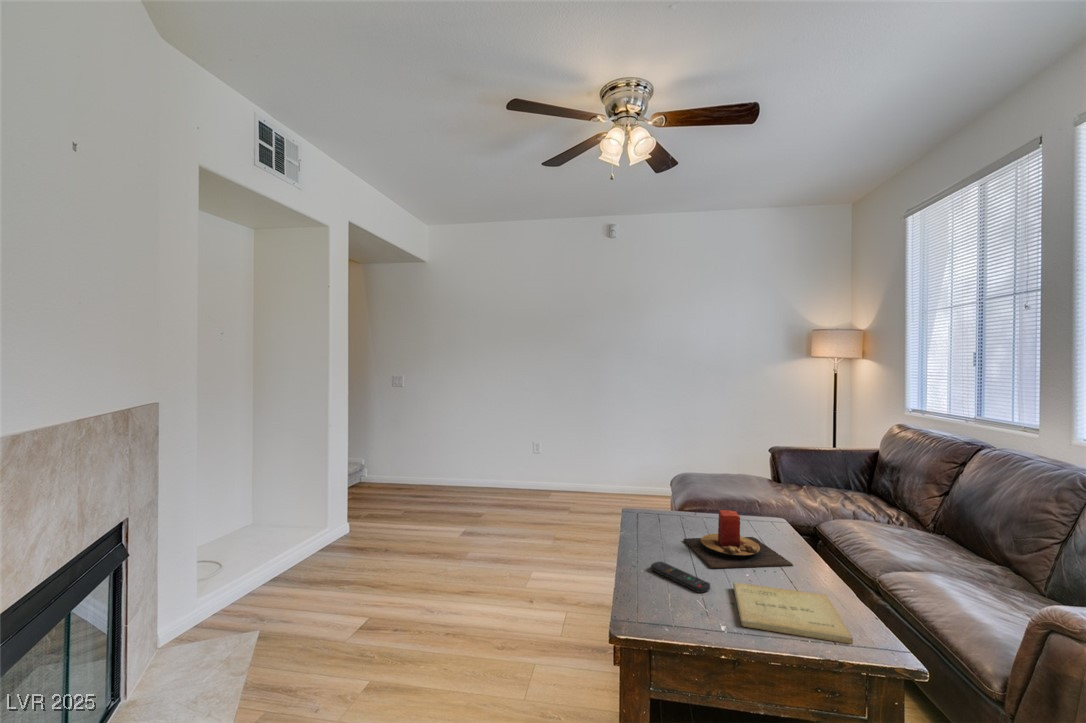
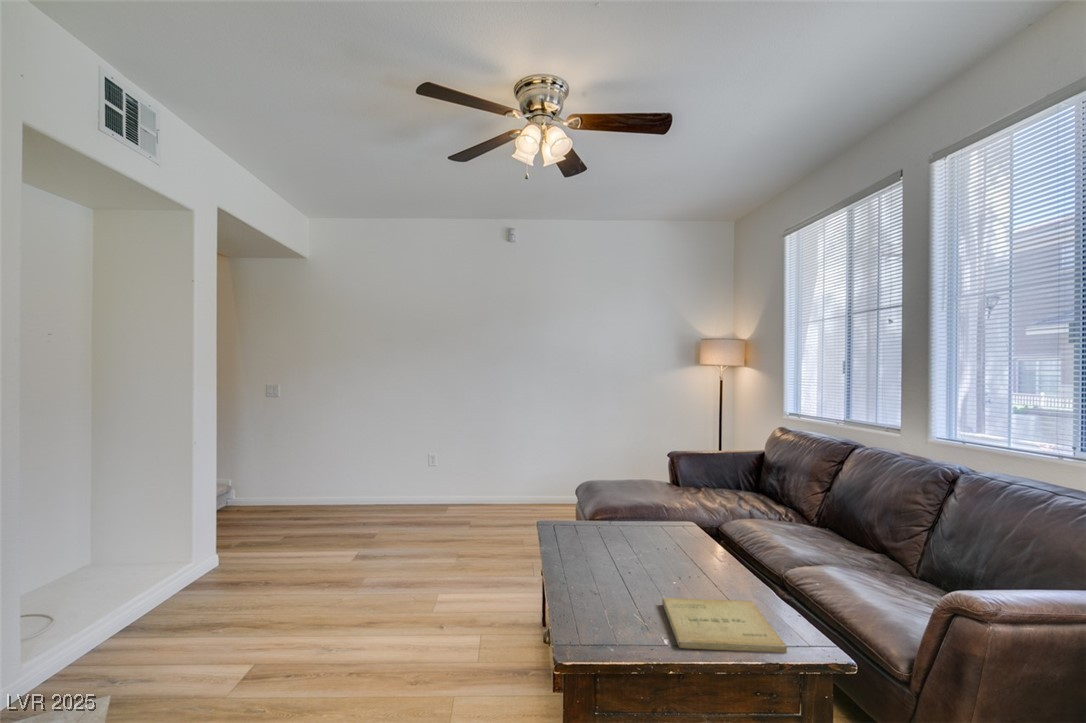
candle: present [683,510,793,569] -> none [604,520,713,584]
remote control: present [651,562,710,593] -> none [576,582,640,614]

